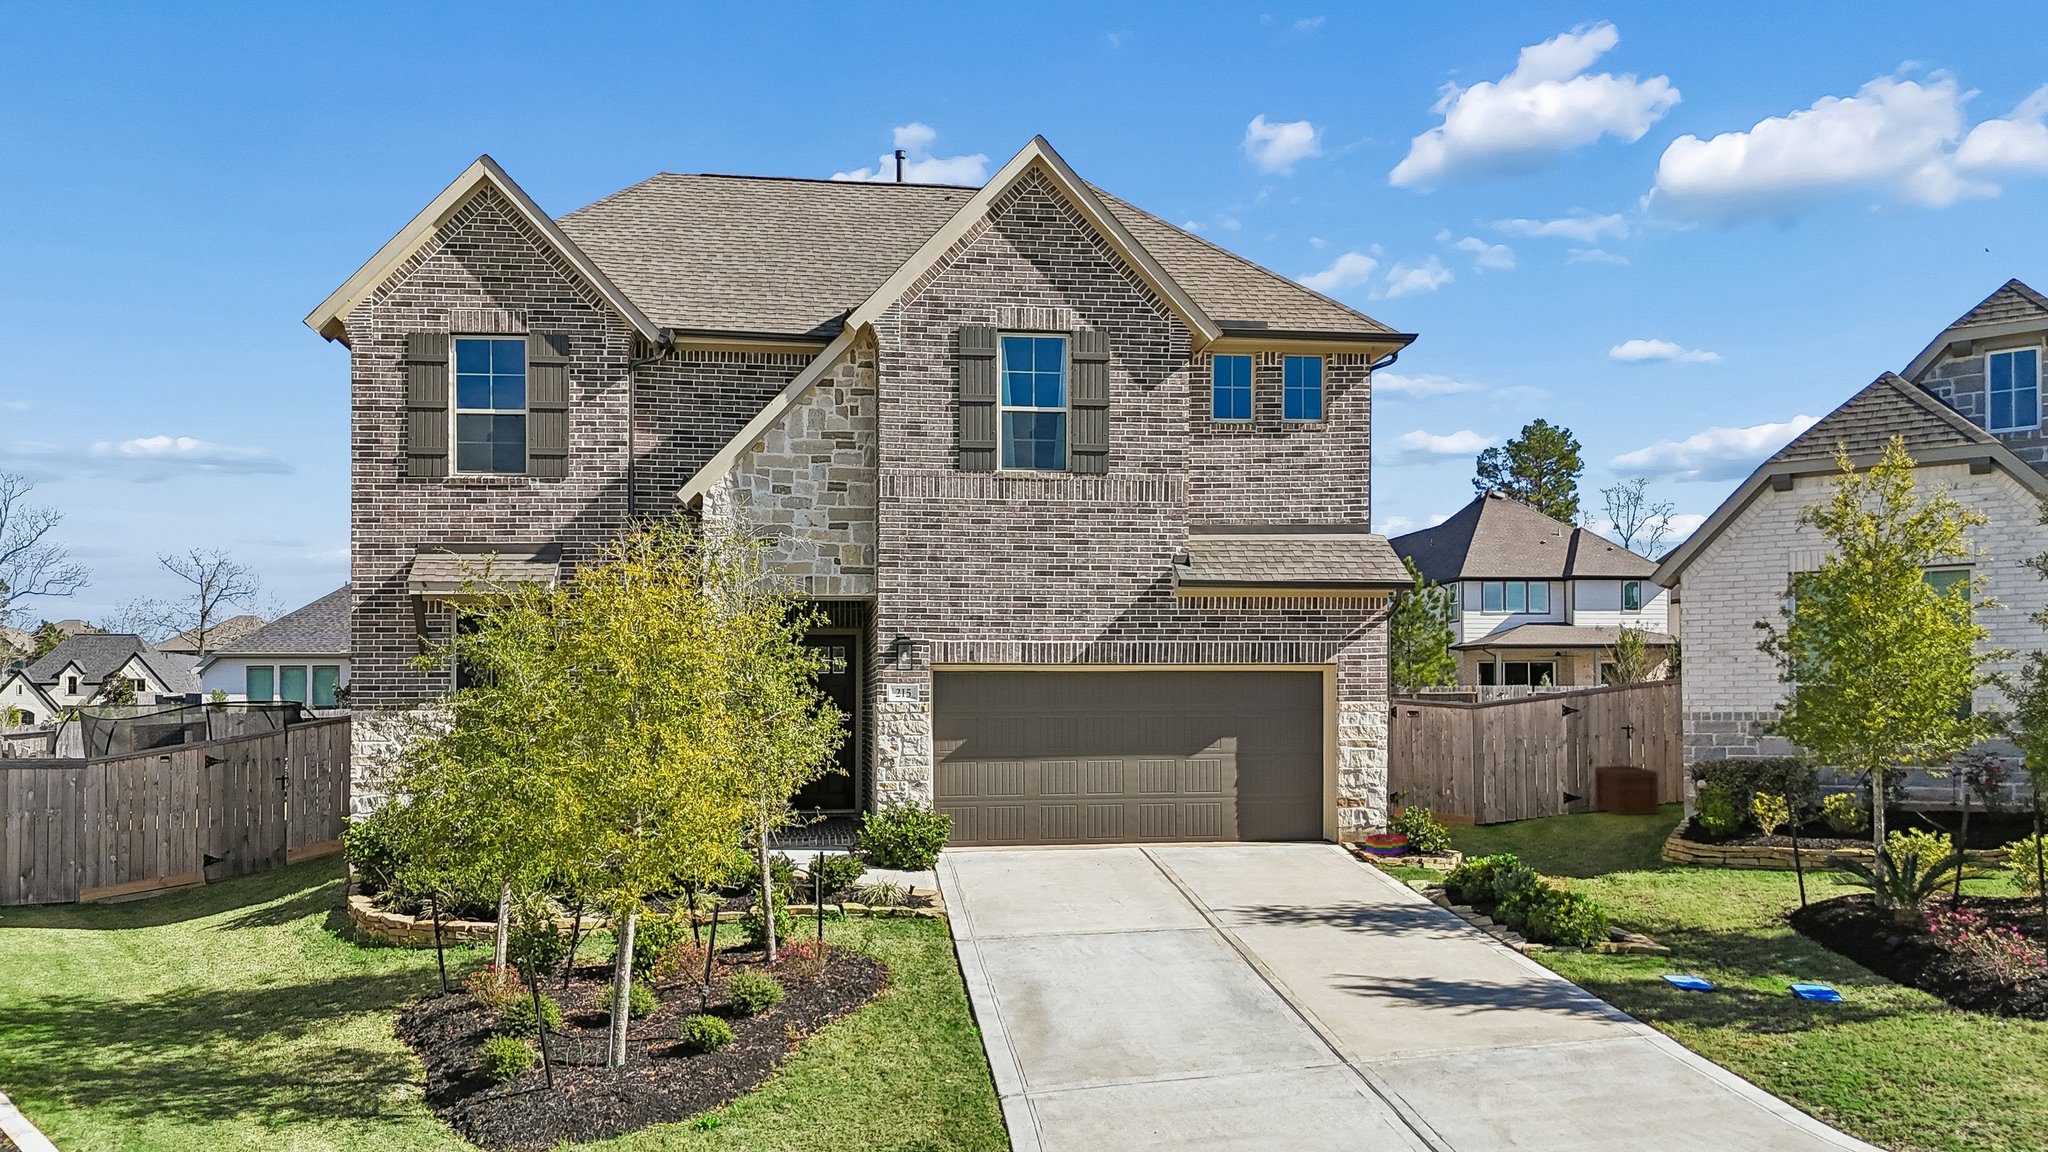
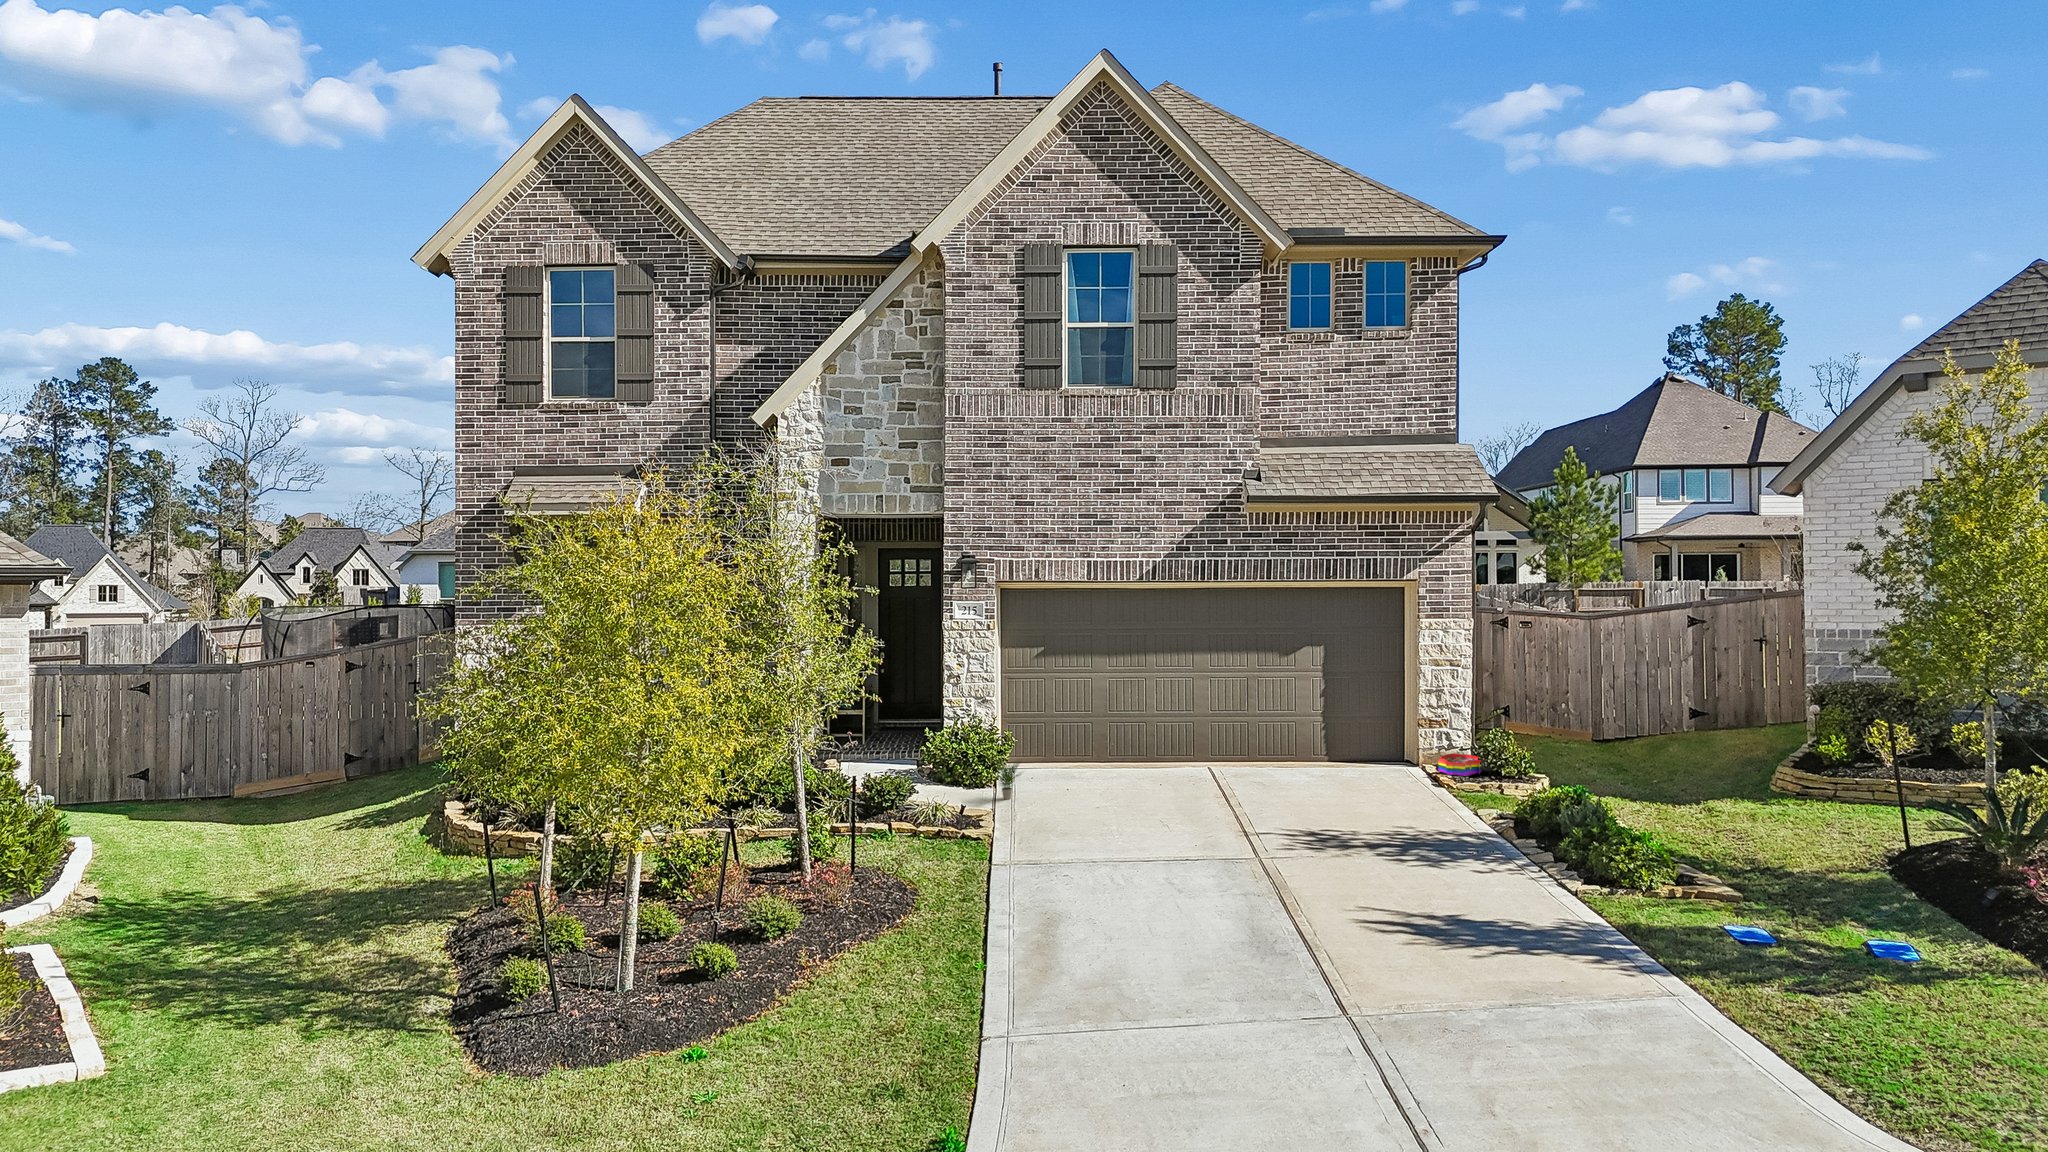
wooden crate: present [1595,766,1659,815] -> none [1697,684,1767,735]
potted plant: none [926,843,967,886] -> present [998,760,1021,799]

